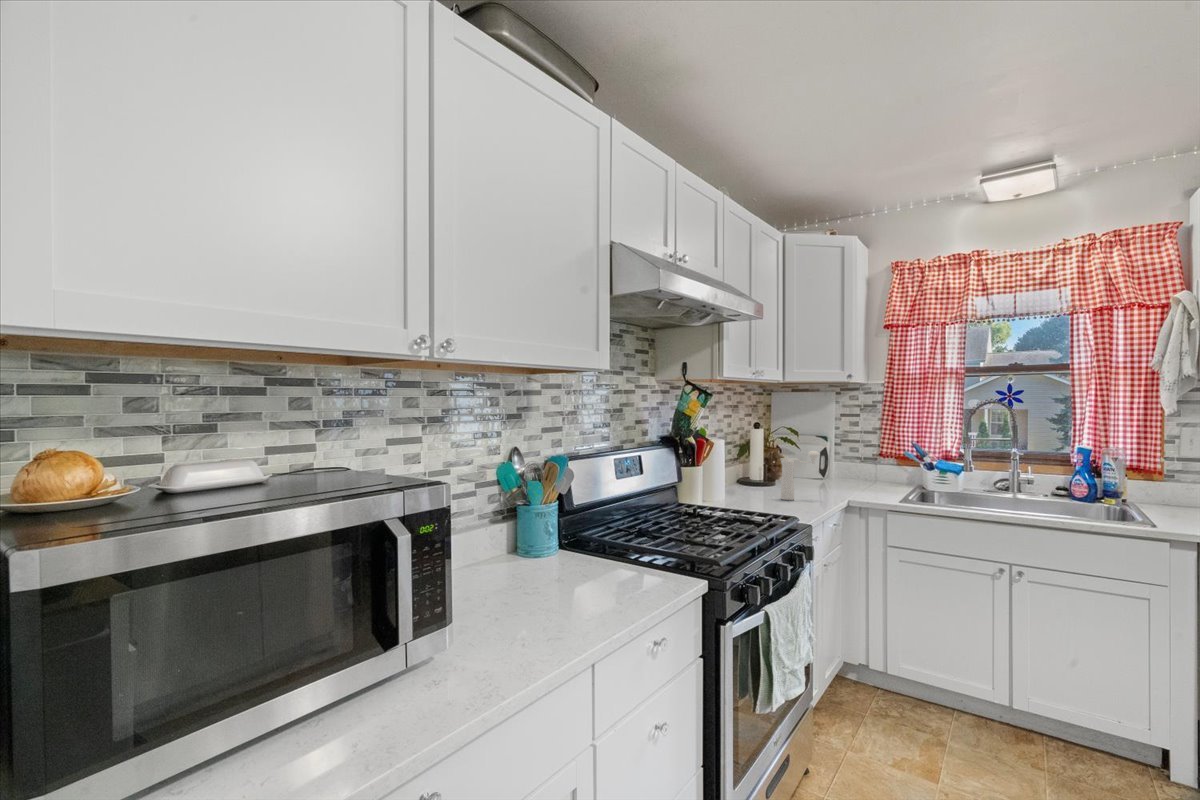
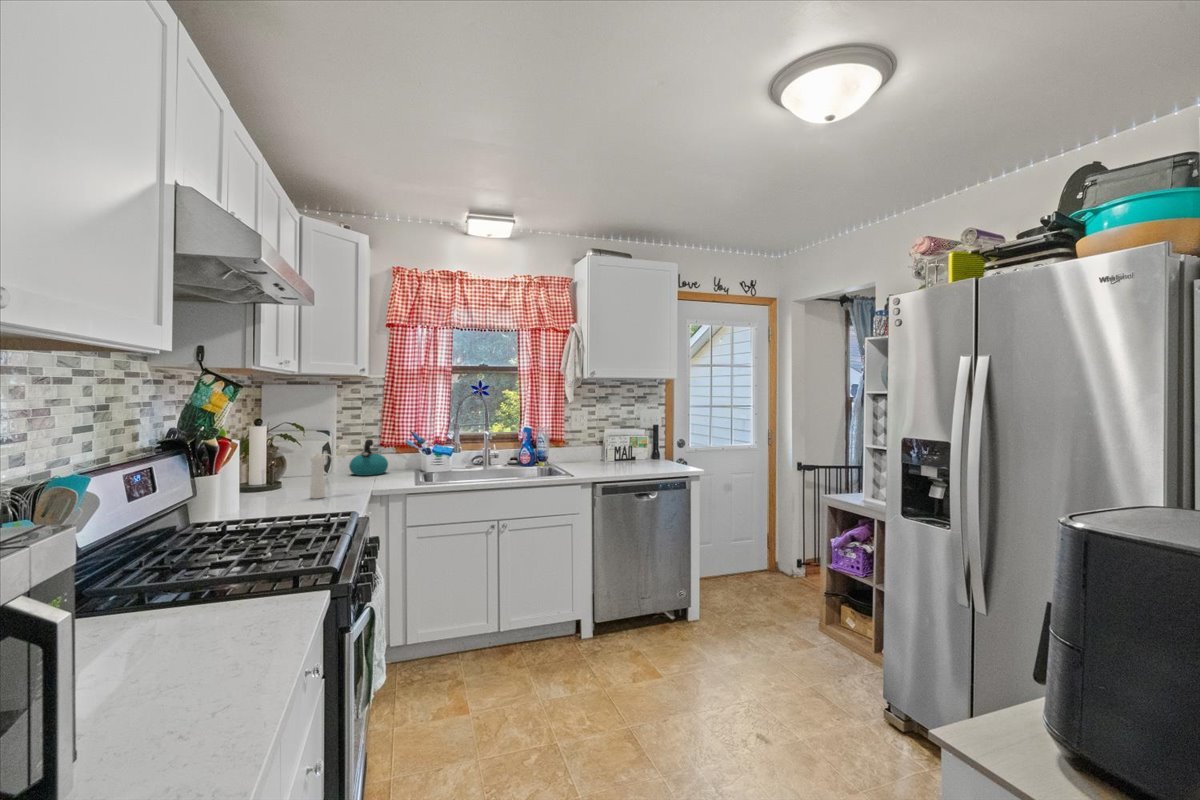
kettle: none [845,449,887,487] -> present [349,439,388,476]

